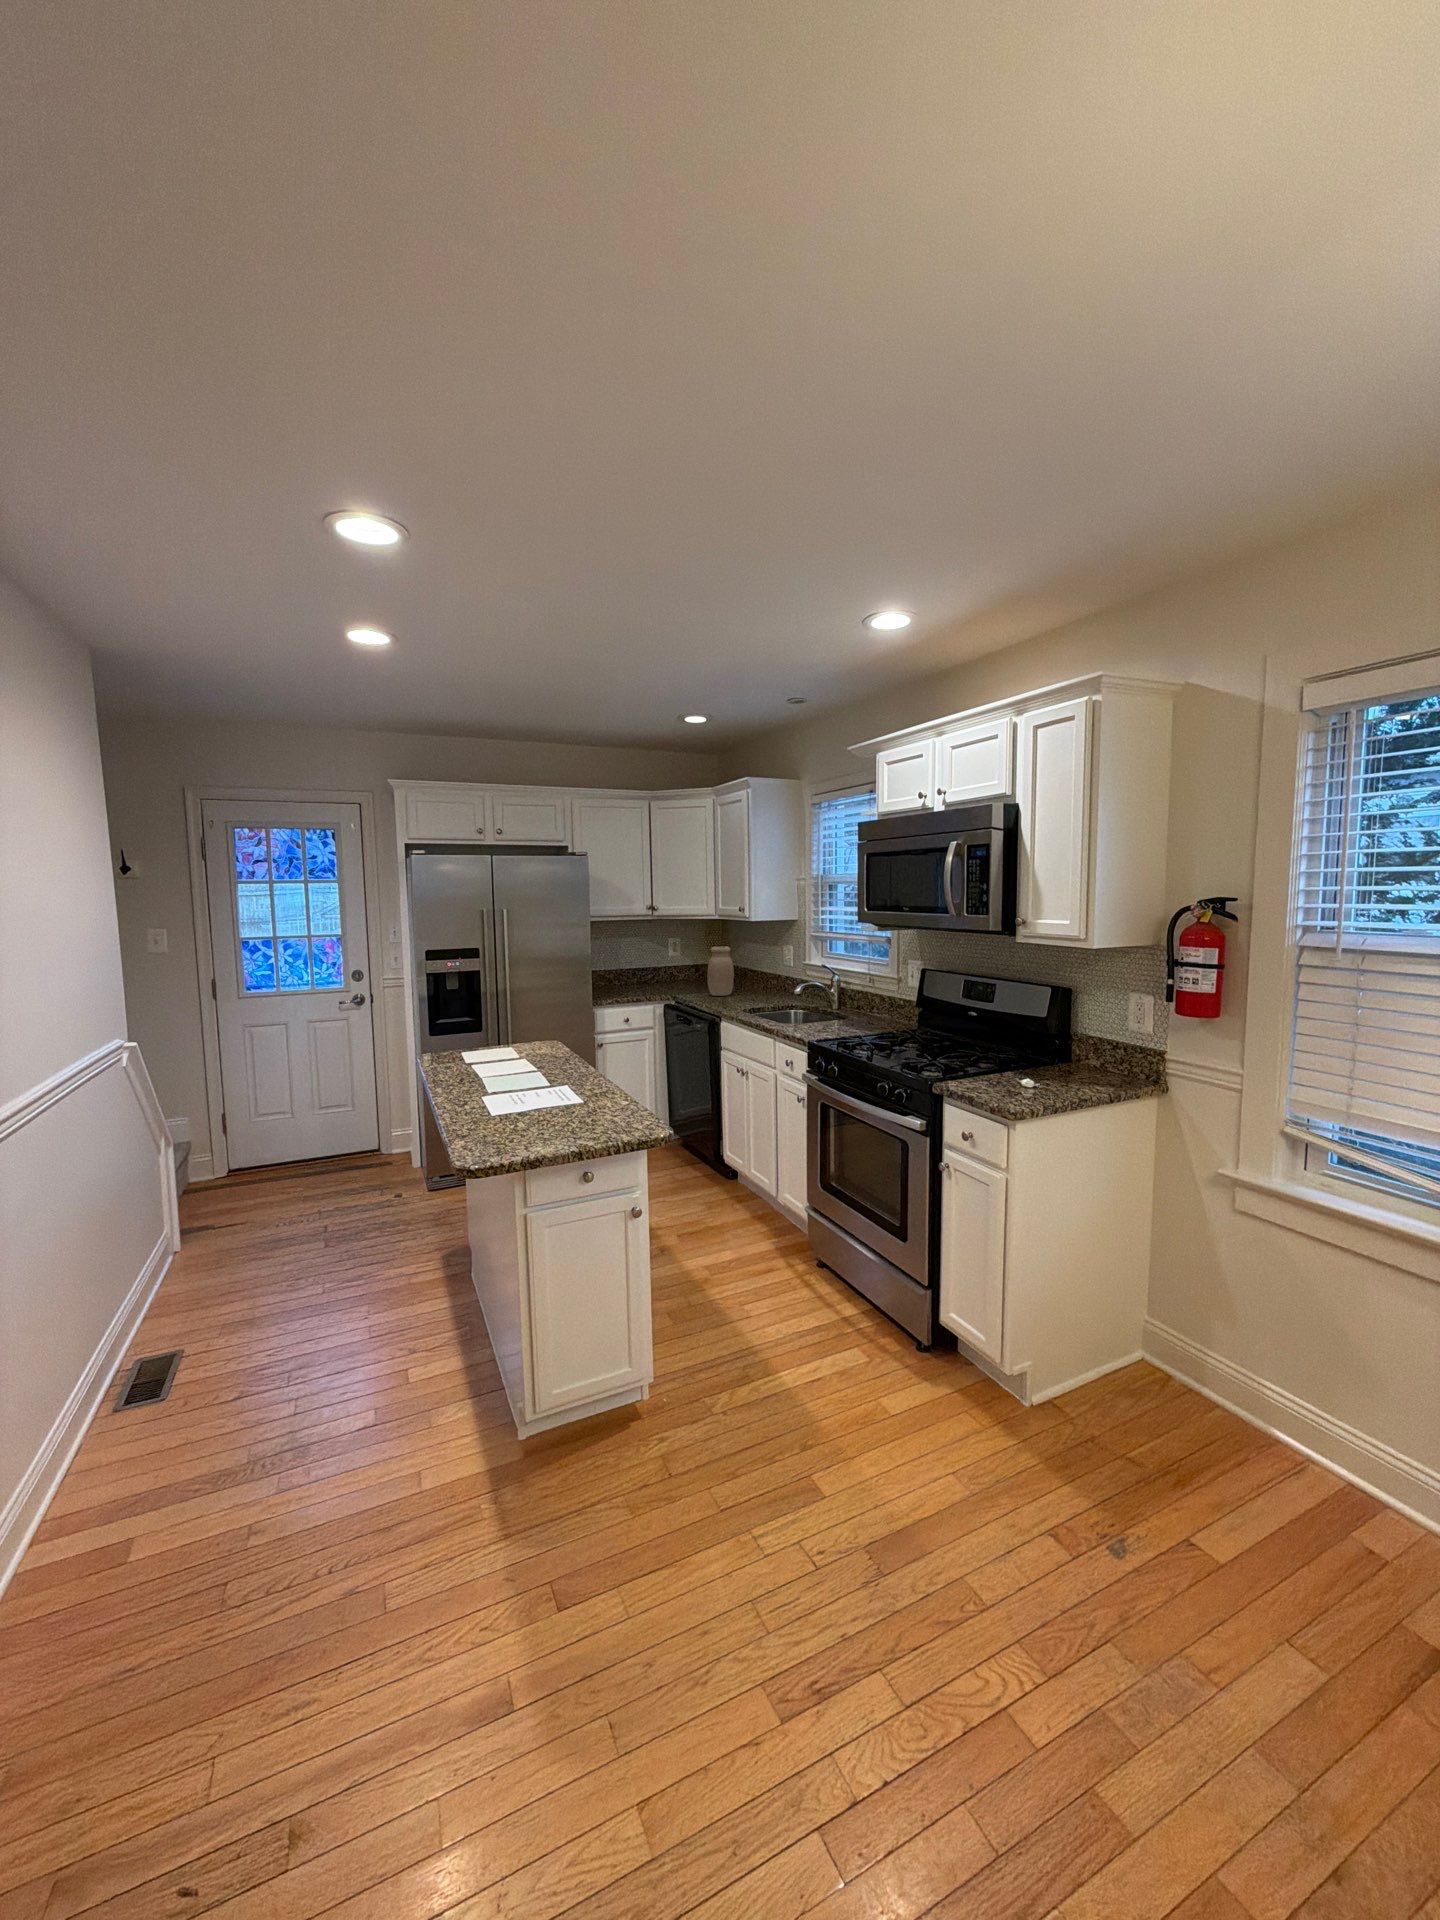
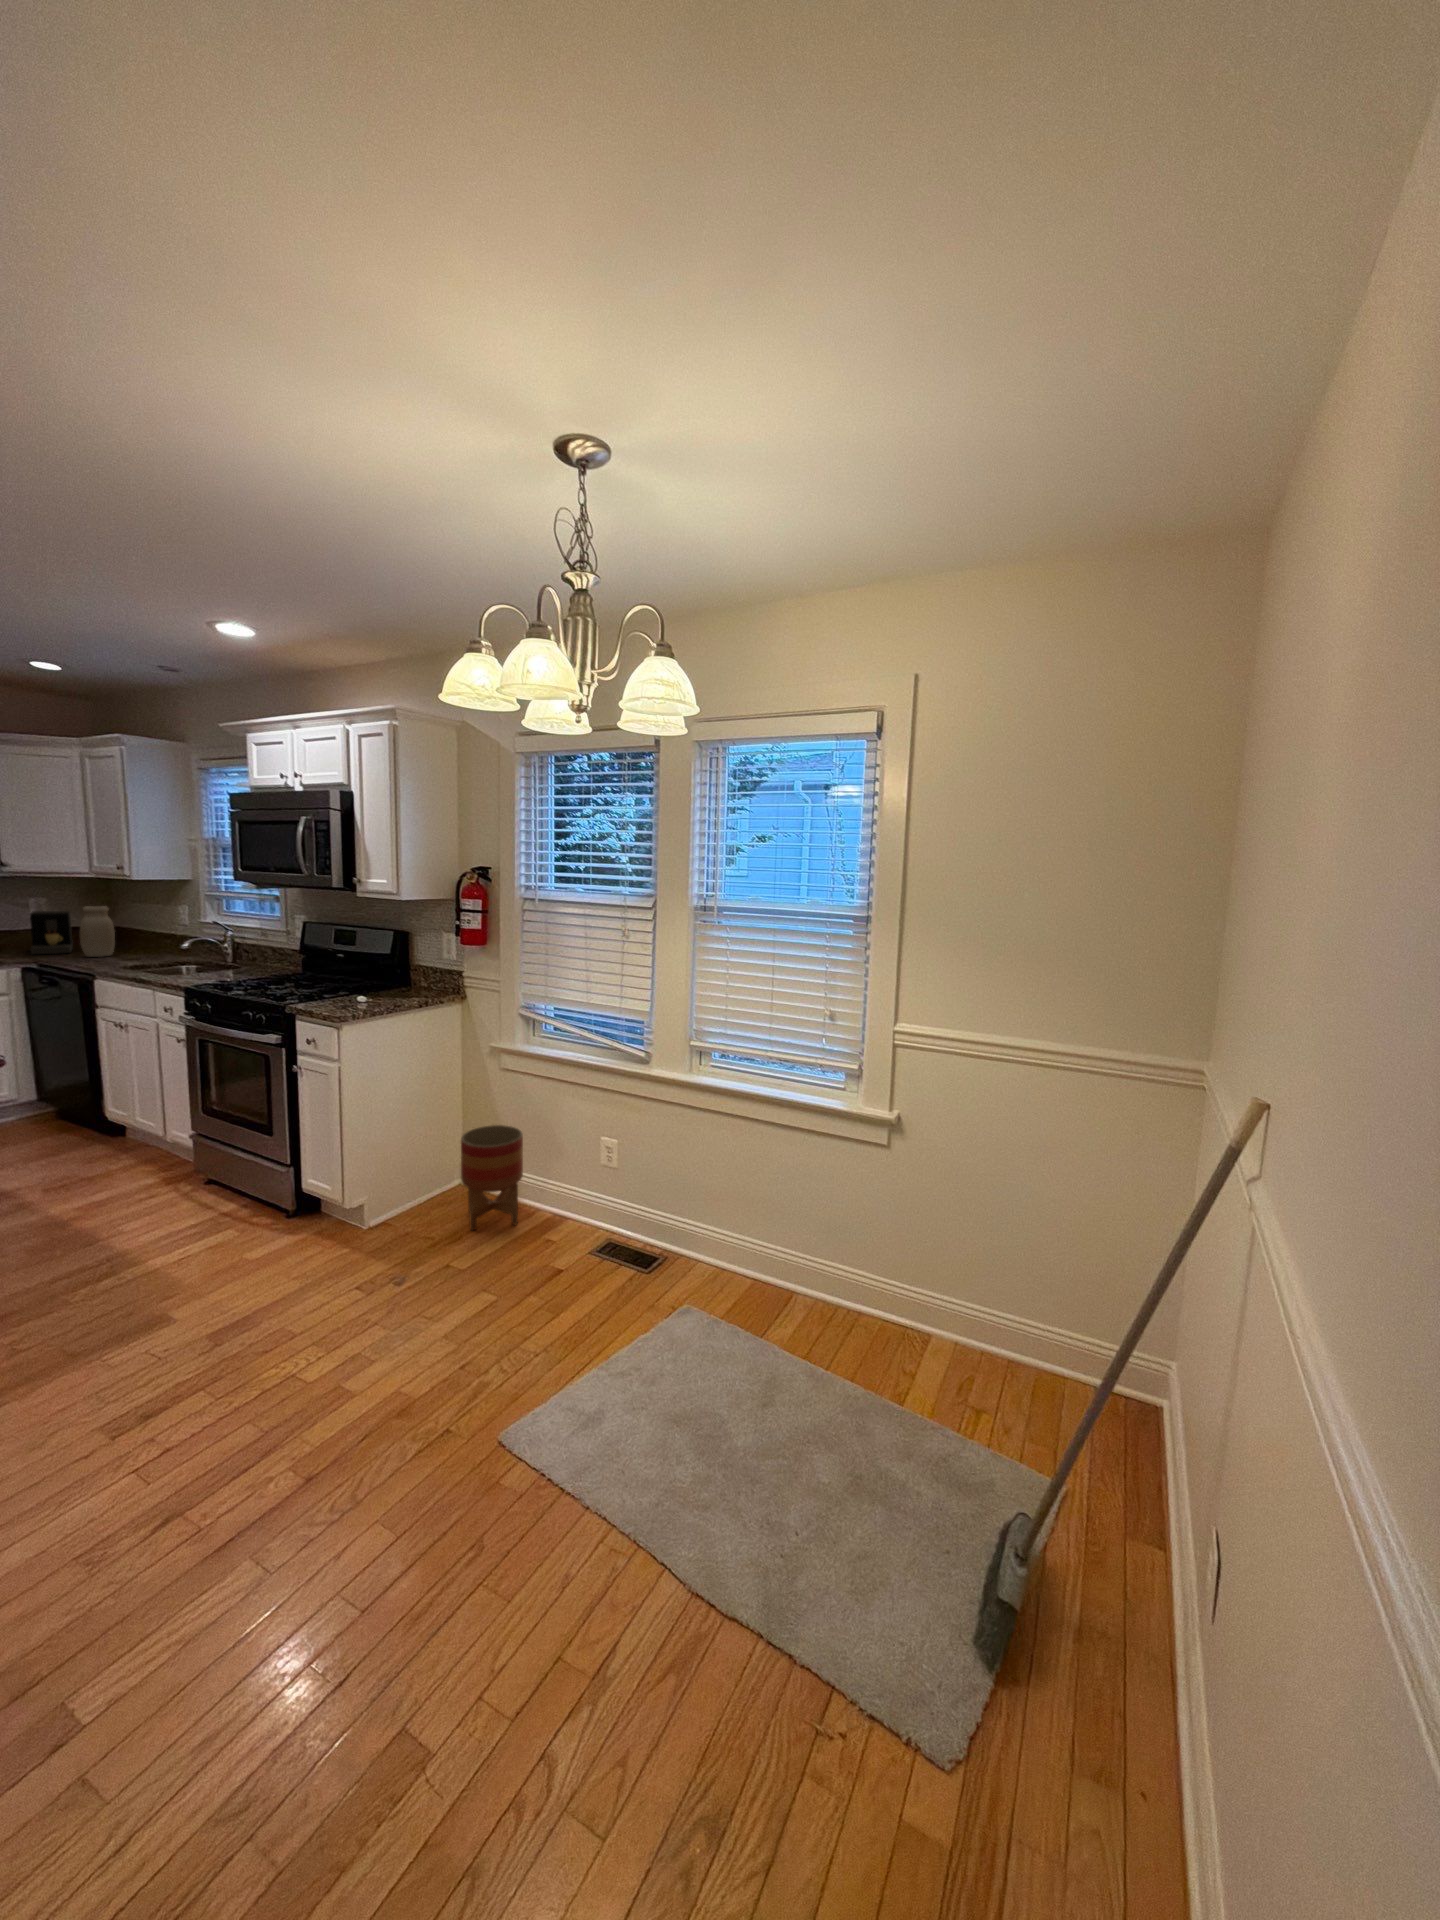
coffee maker: none [671,950,699,991] -> present [30,911,73,955]
planter: none [1178,1299,1293,1486] -> present [461,1125,523,1230]

